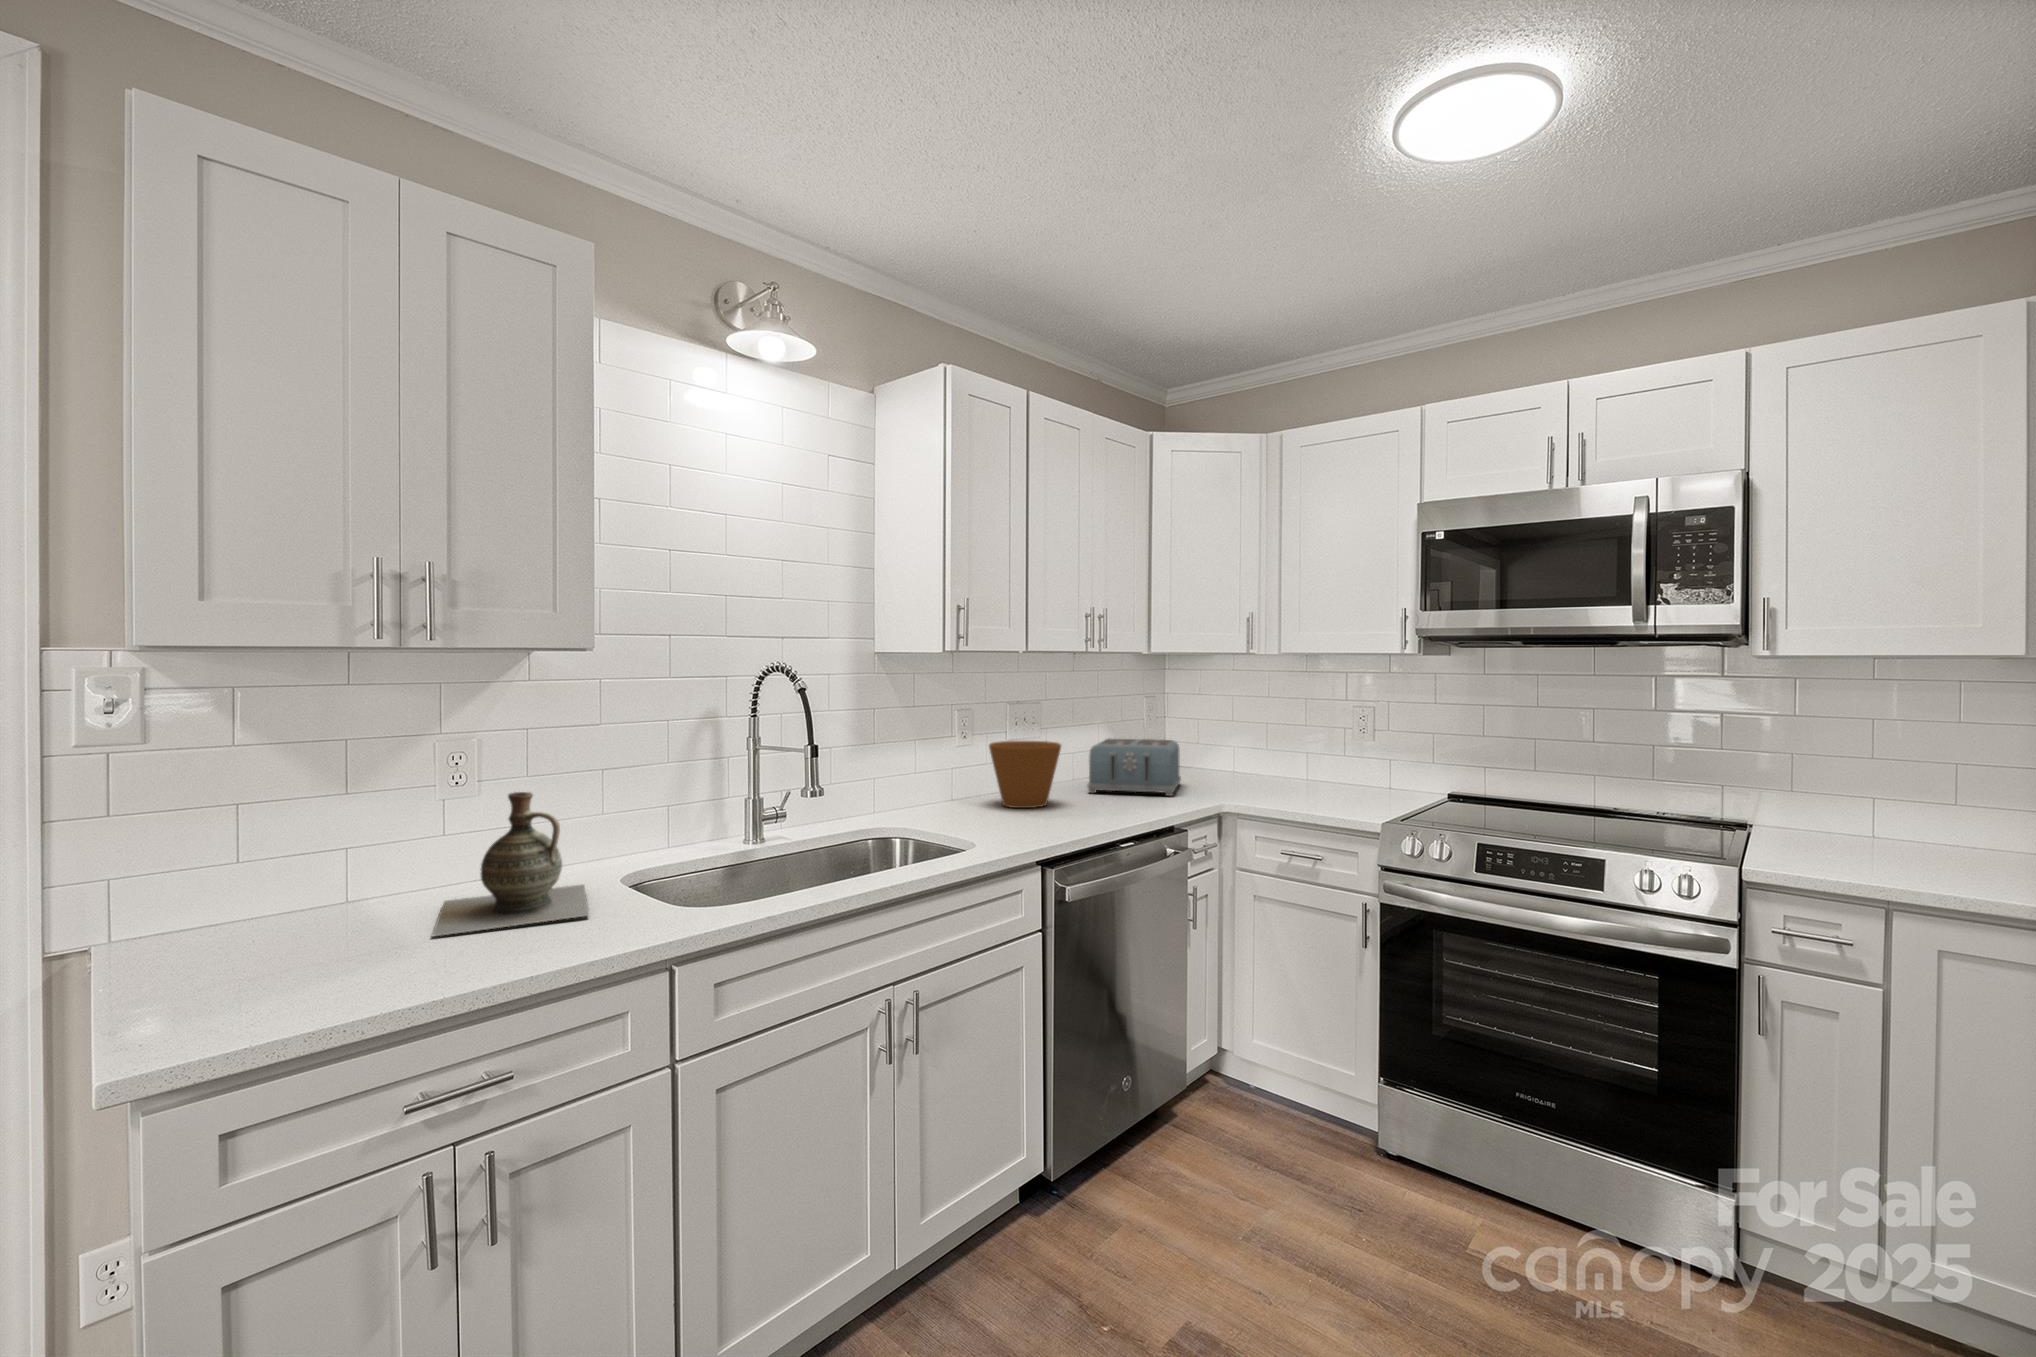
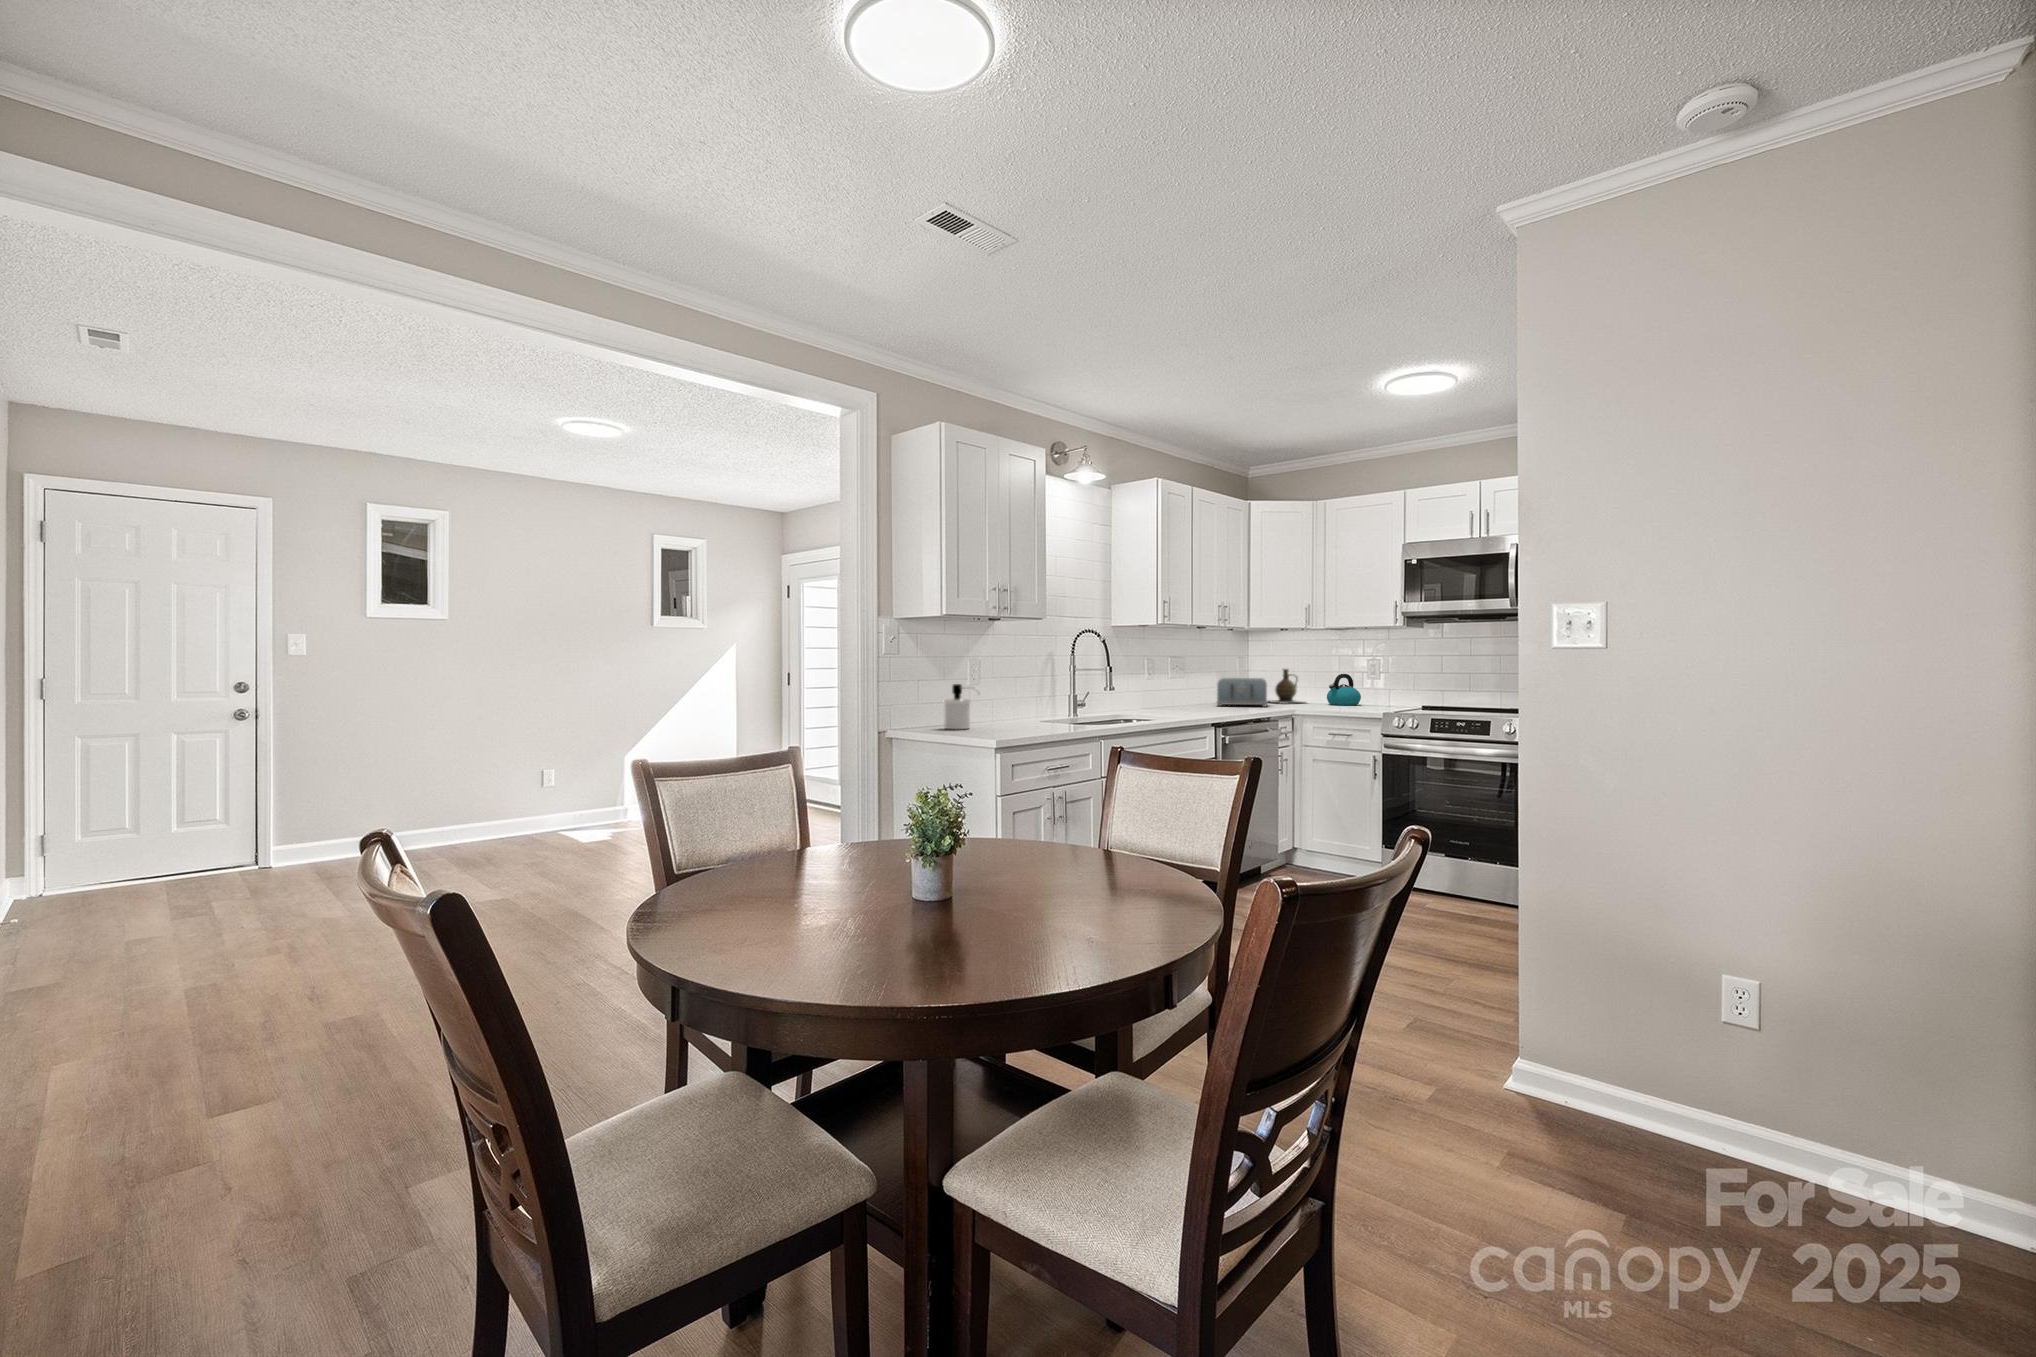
kettle: none [1283,732,1341,788] -> present [1327,674,1361,705]
flower pot: present [989,741,1061,808] -> none [1168,675,1208,709]
ceramic jug: present [432,792,589,937] -> present [1269,669,1301,704]
soap dispenser: none [232,826,325,953] -> present [944,684,980,729]

